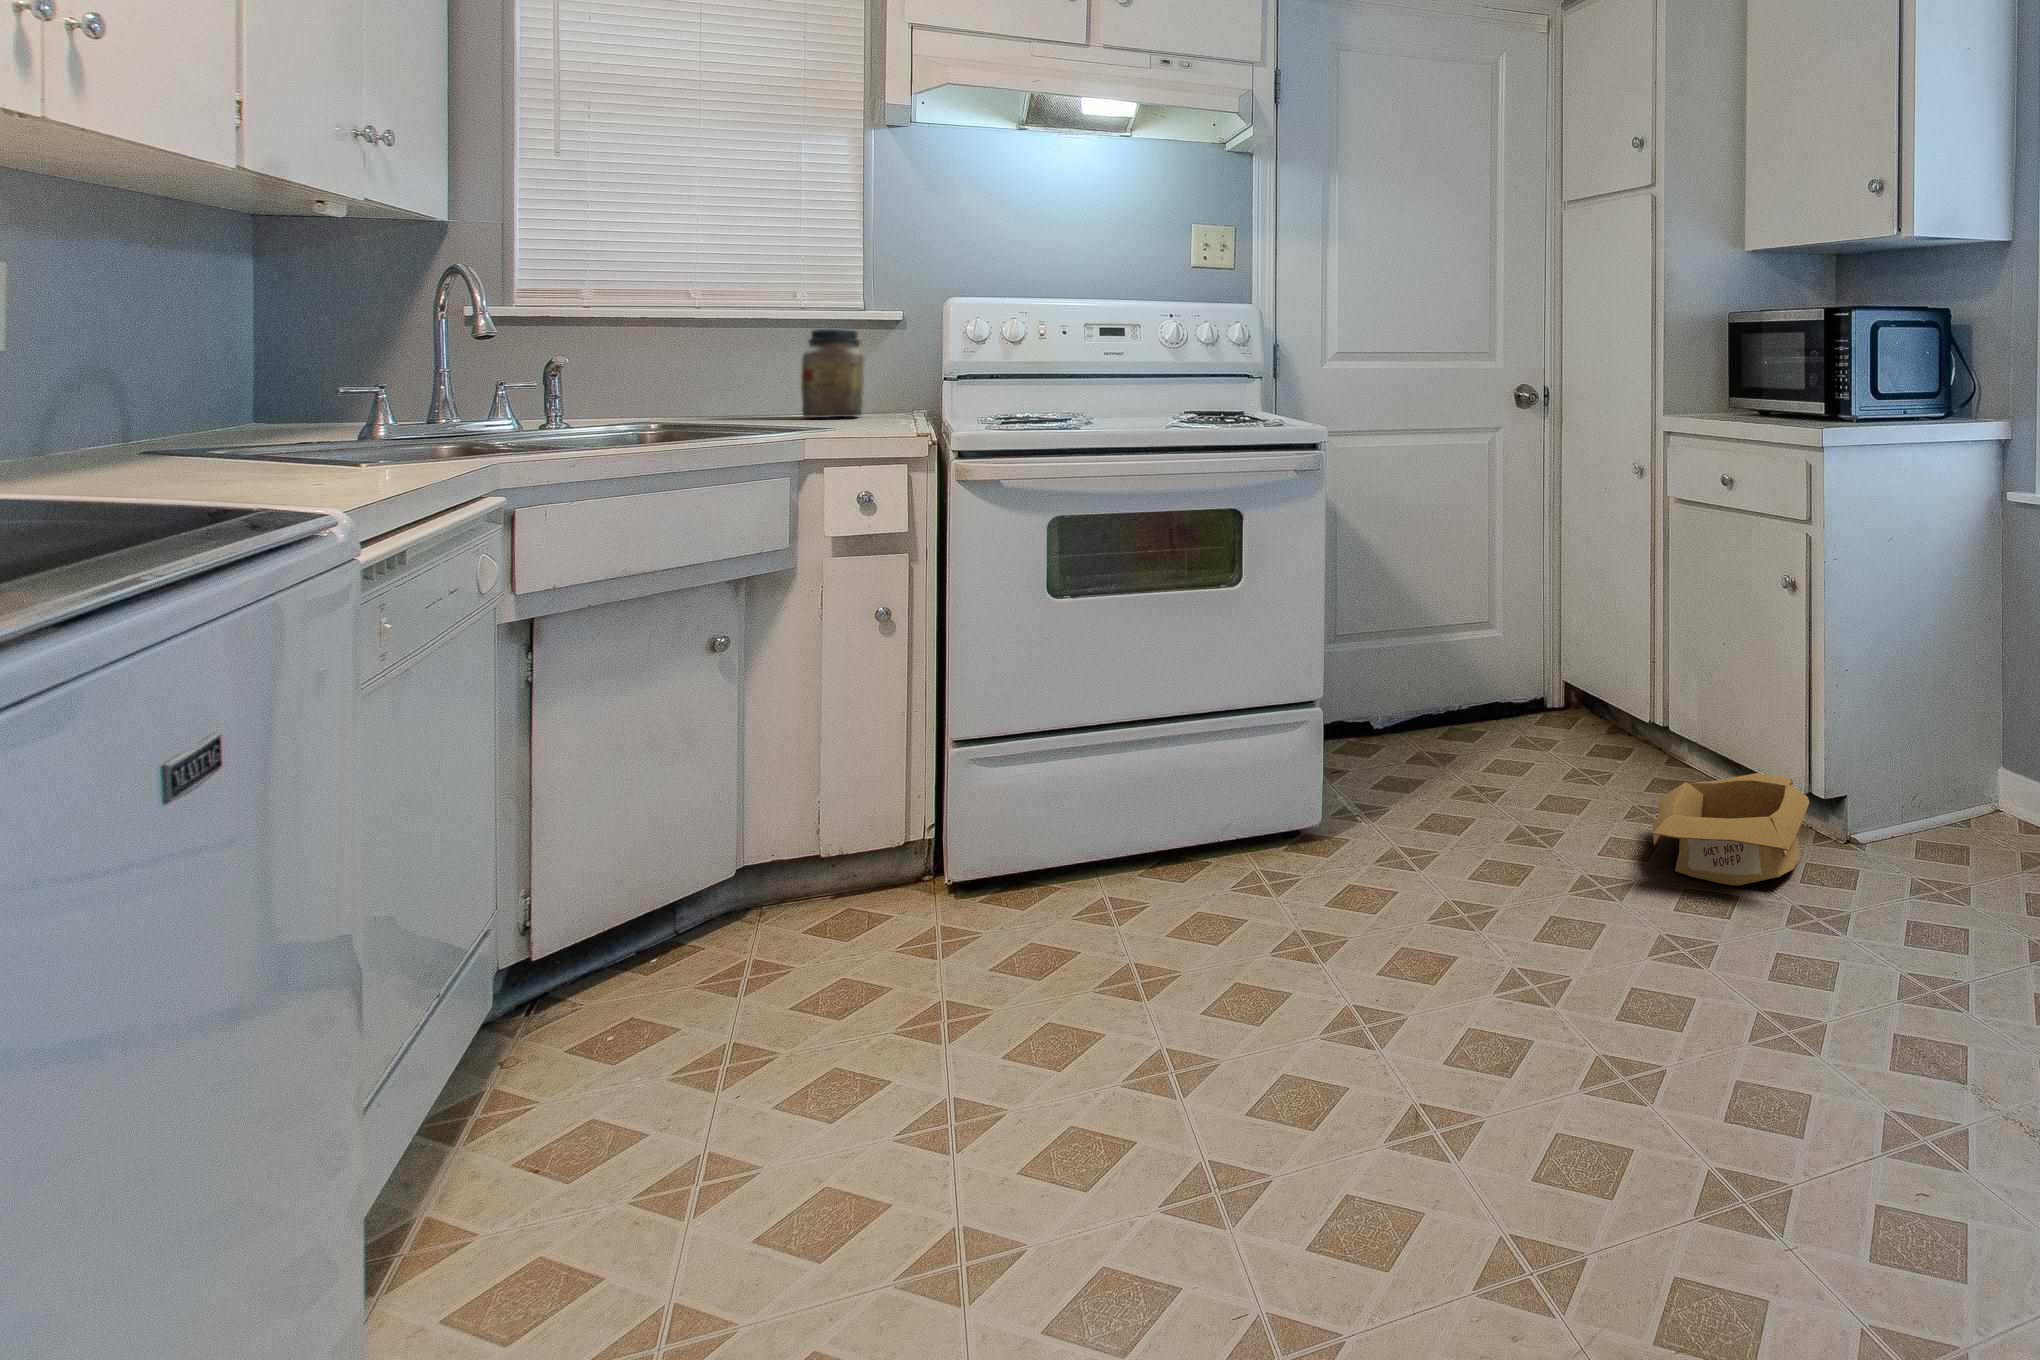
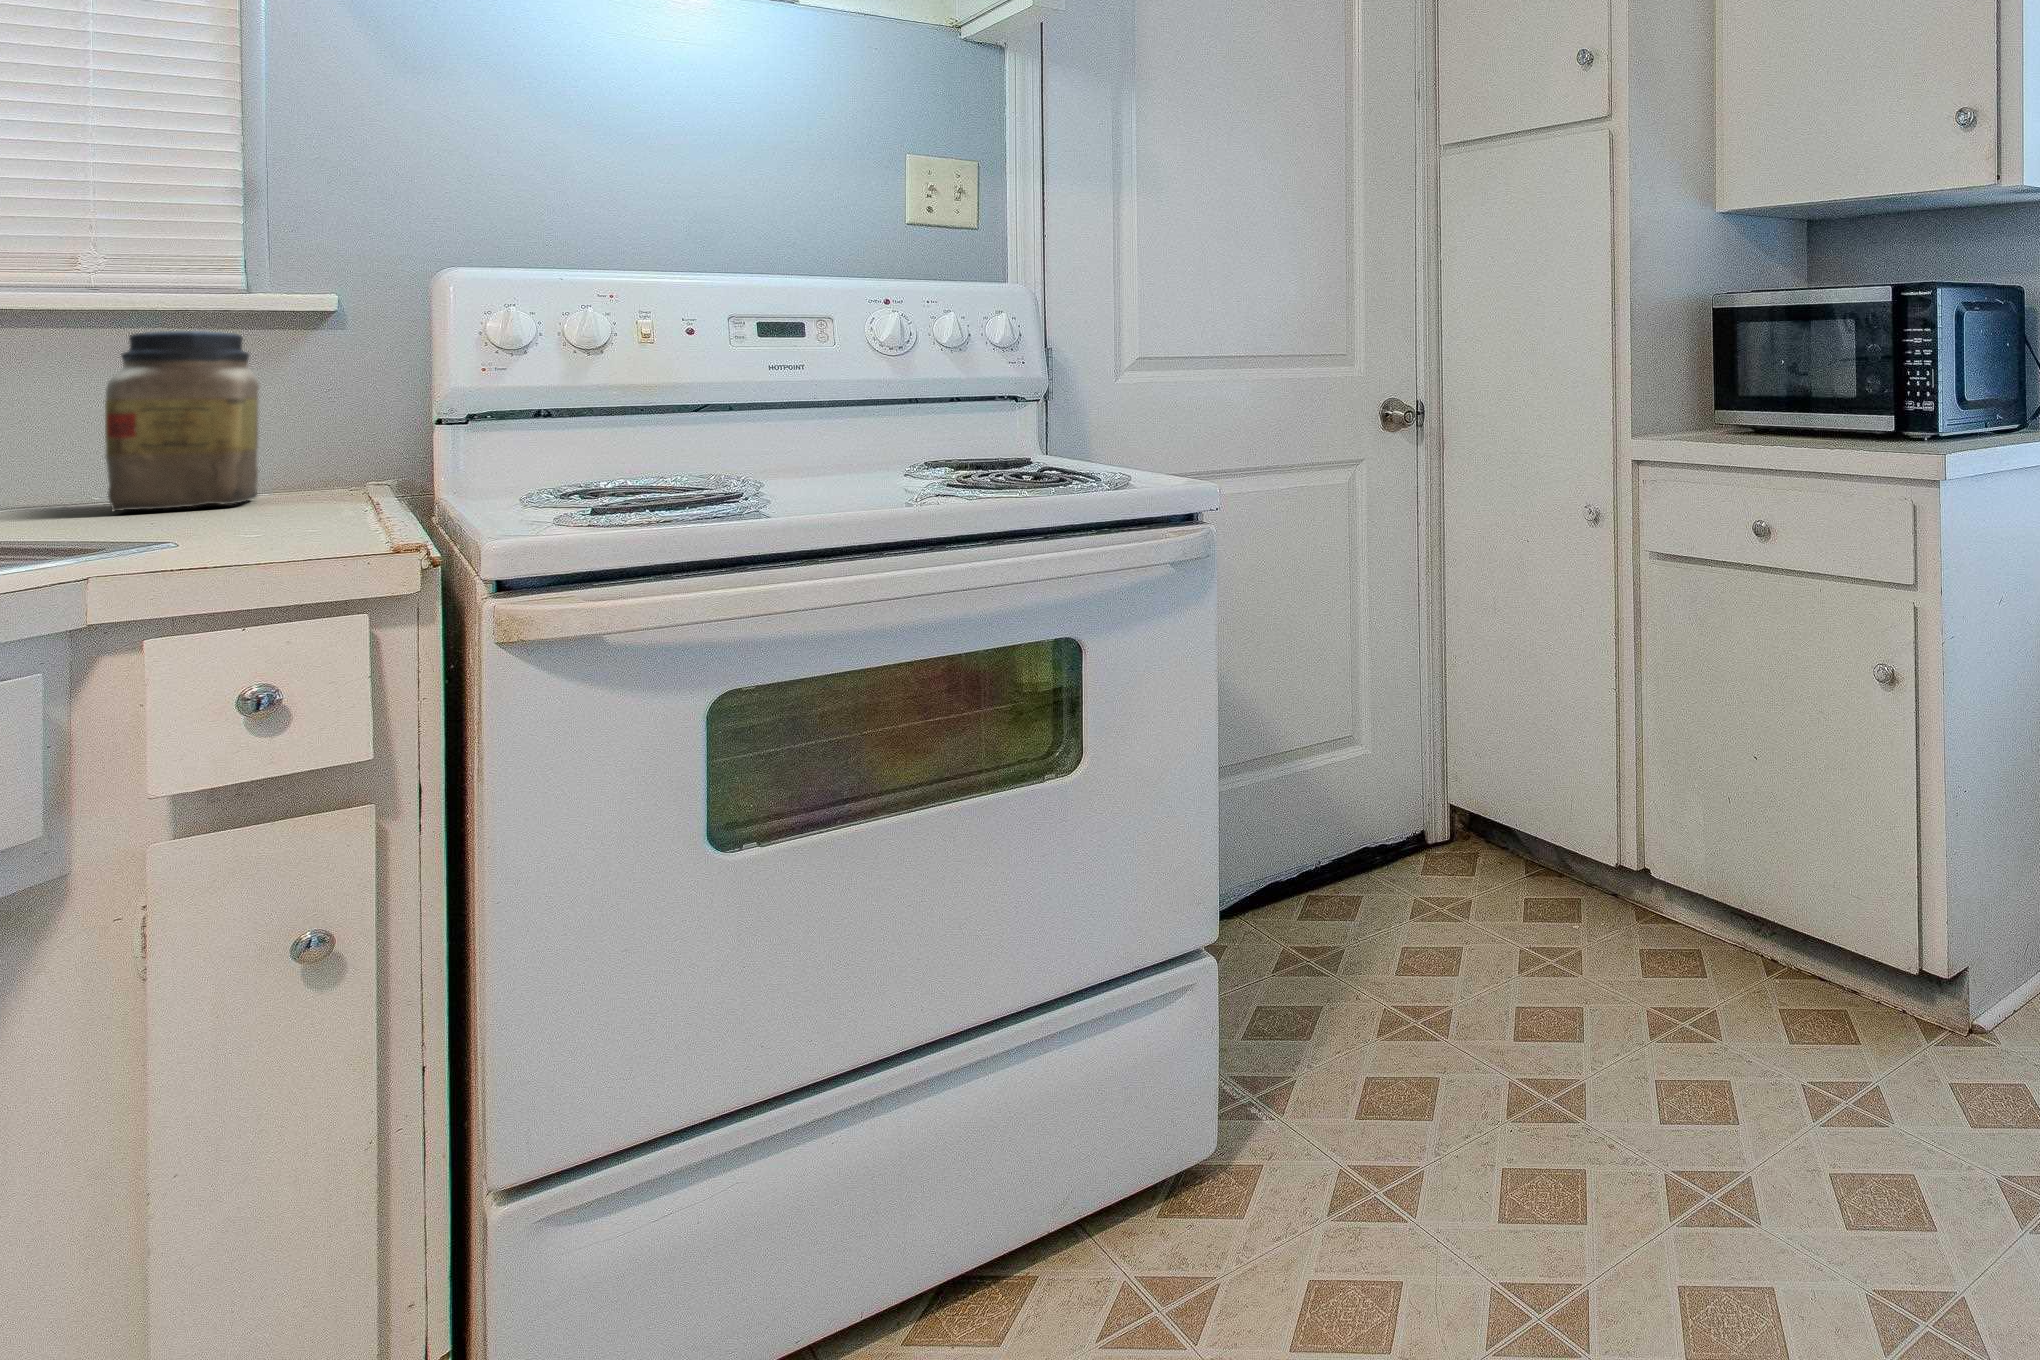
cardboard box: present [1653,773,1809,886] -> none [1714,955,1989,1163]

